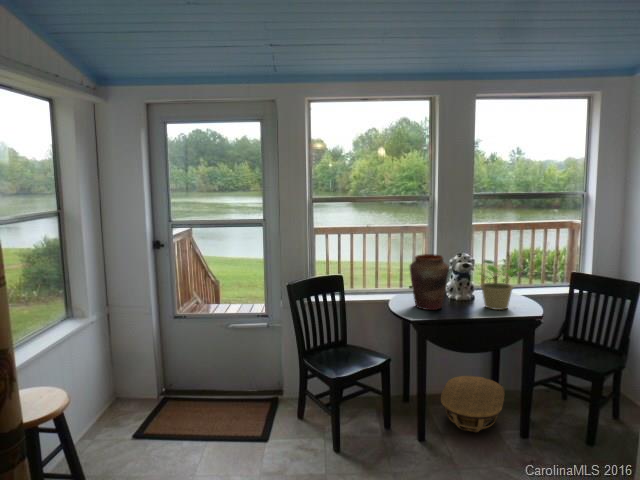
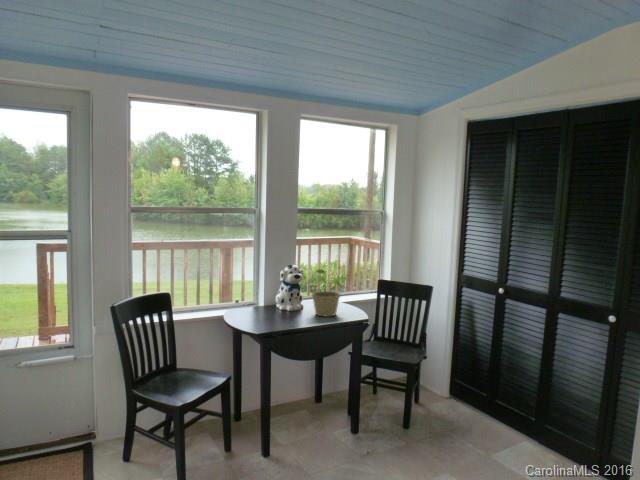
vase: present [410,254,449,310] -> none [245,266,284,322]
basket: present [441,376,504,432] -> none [278,384,334,439]

